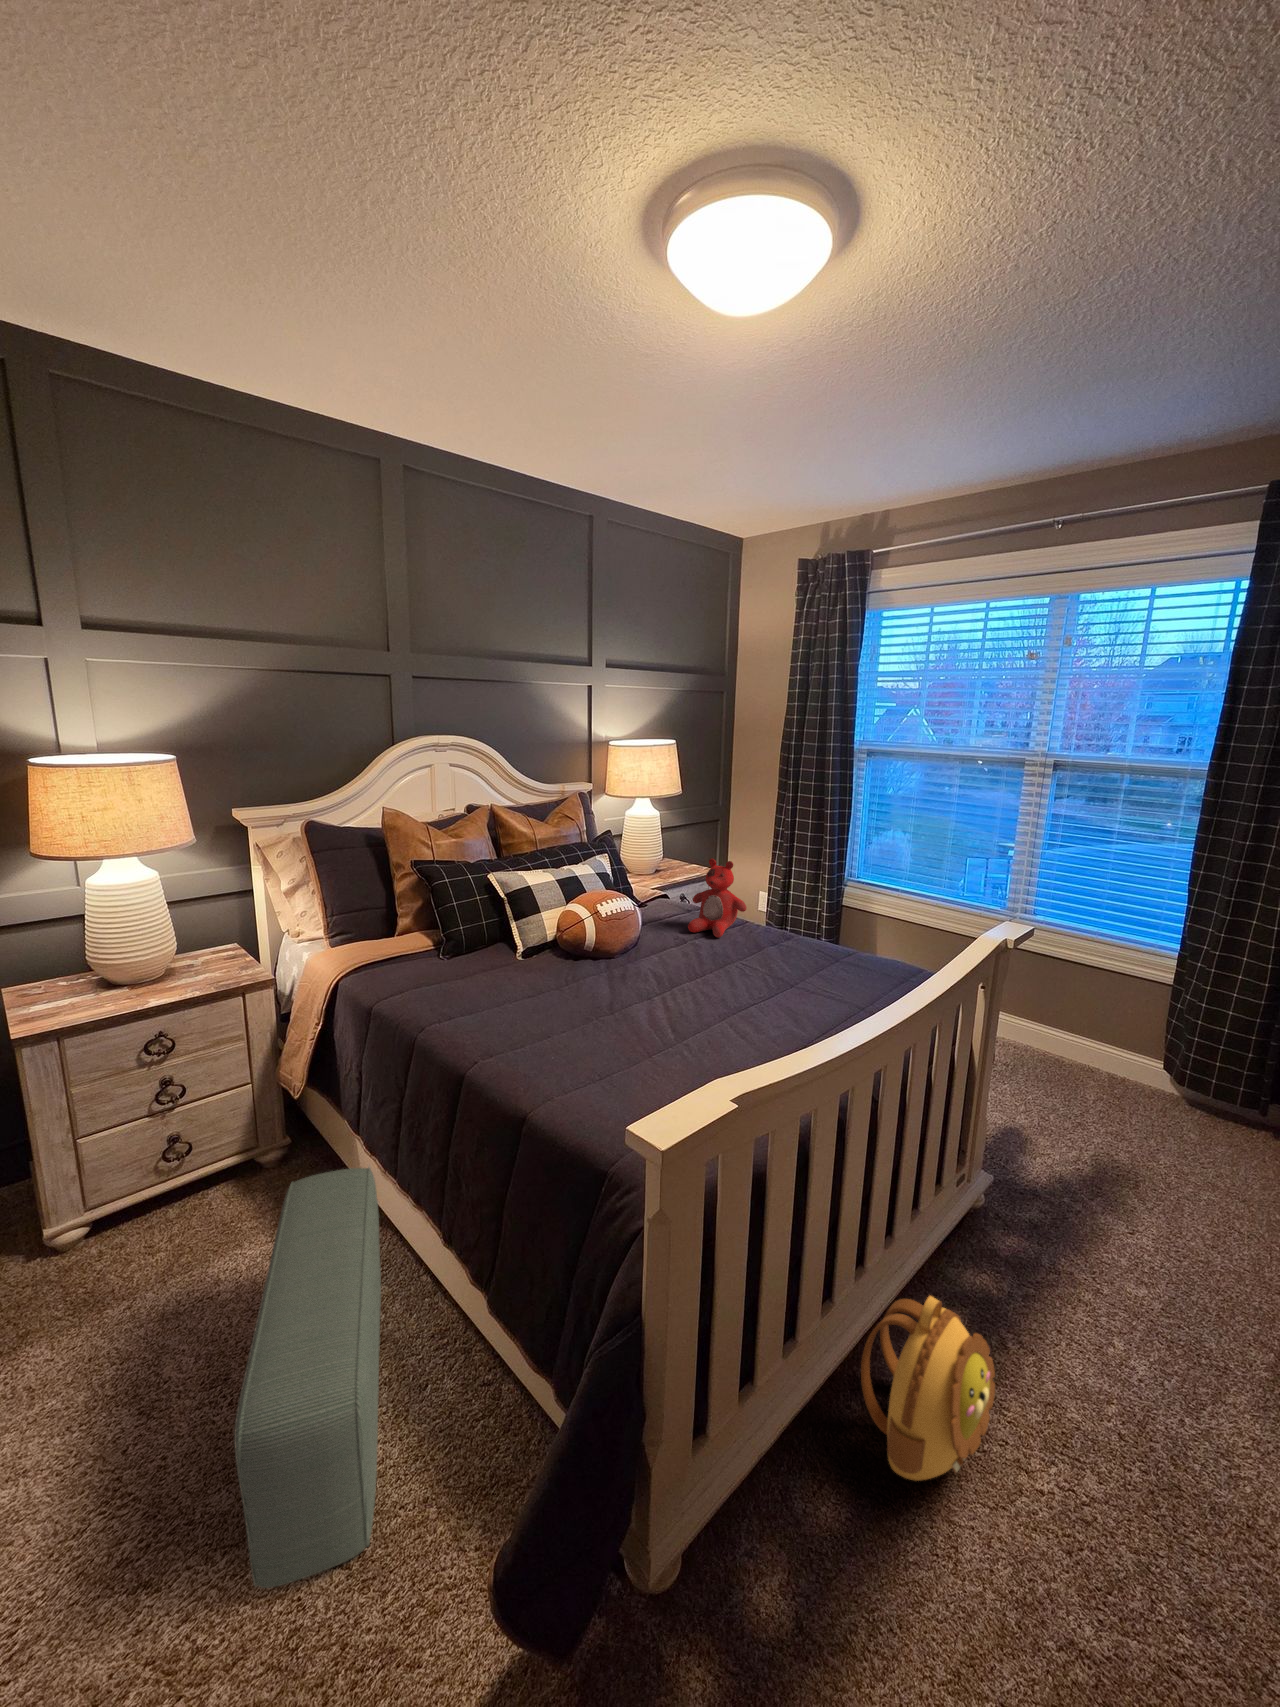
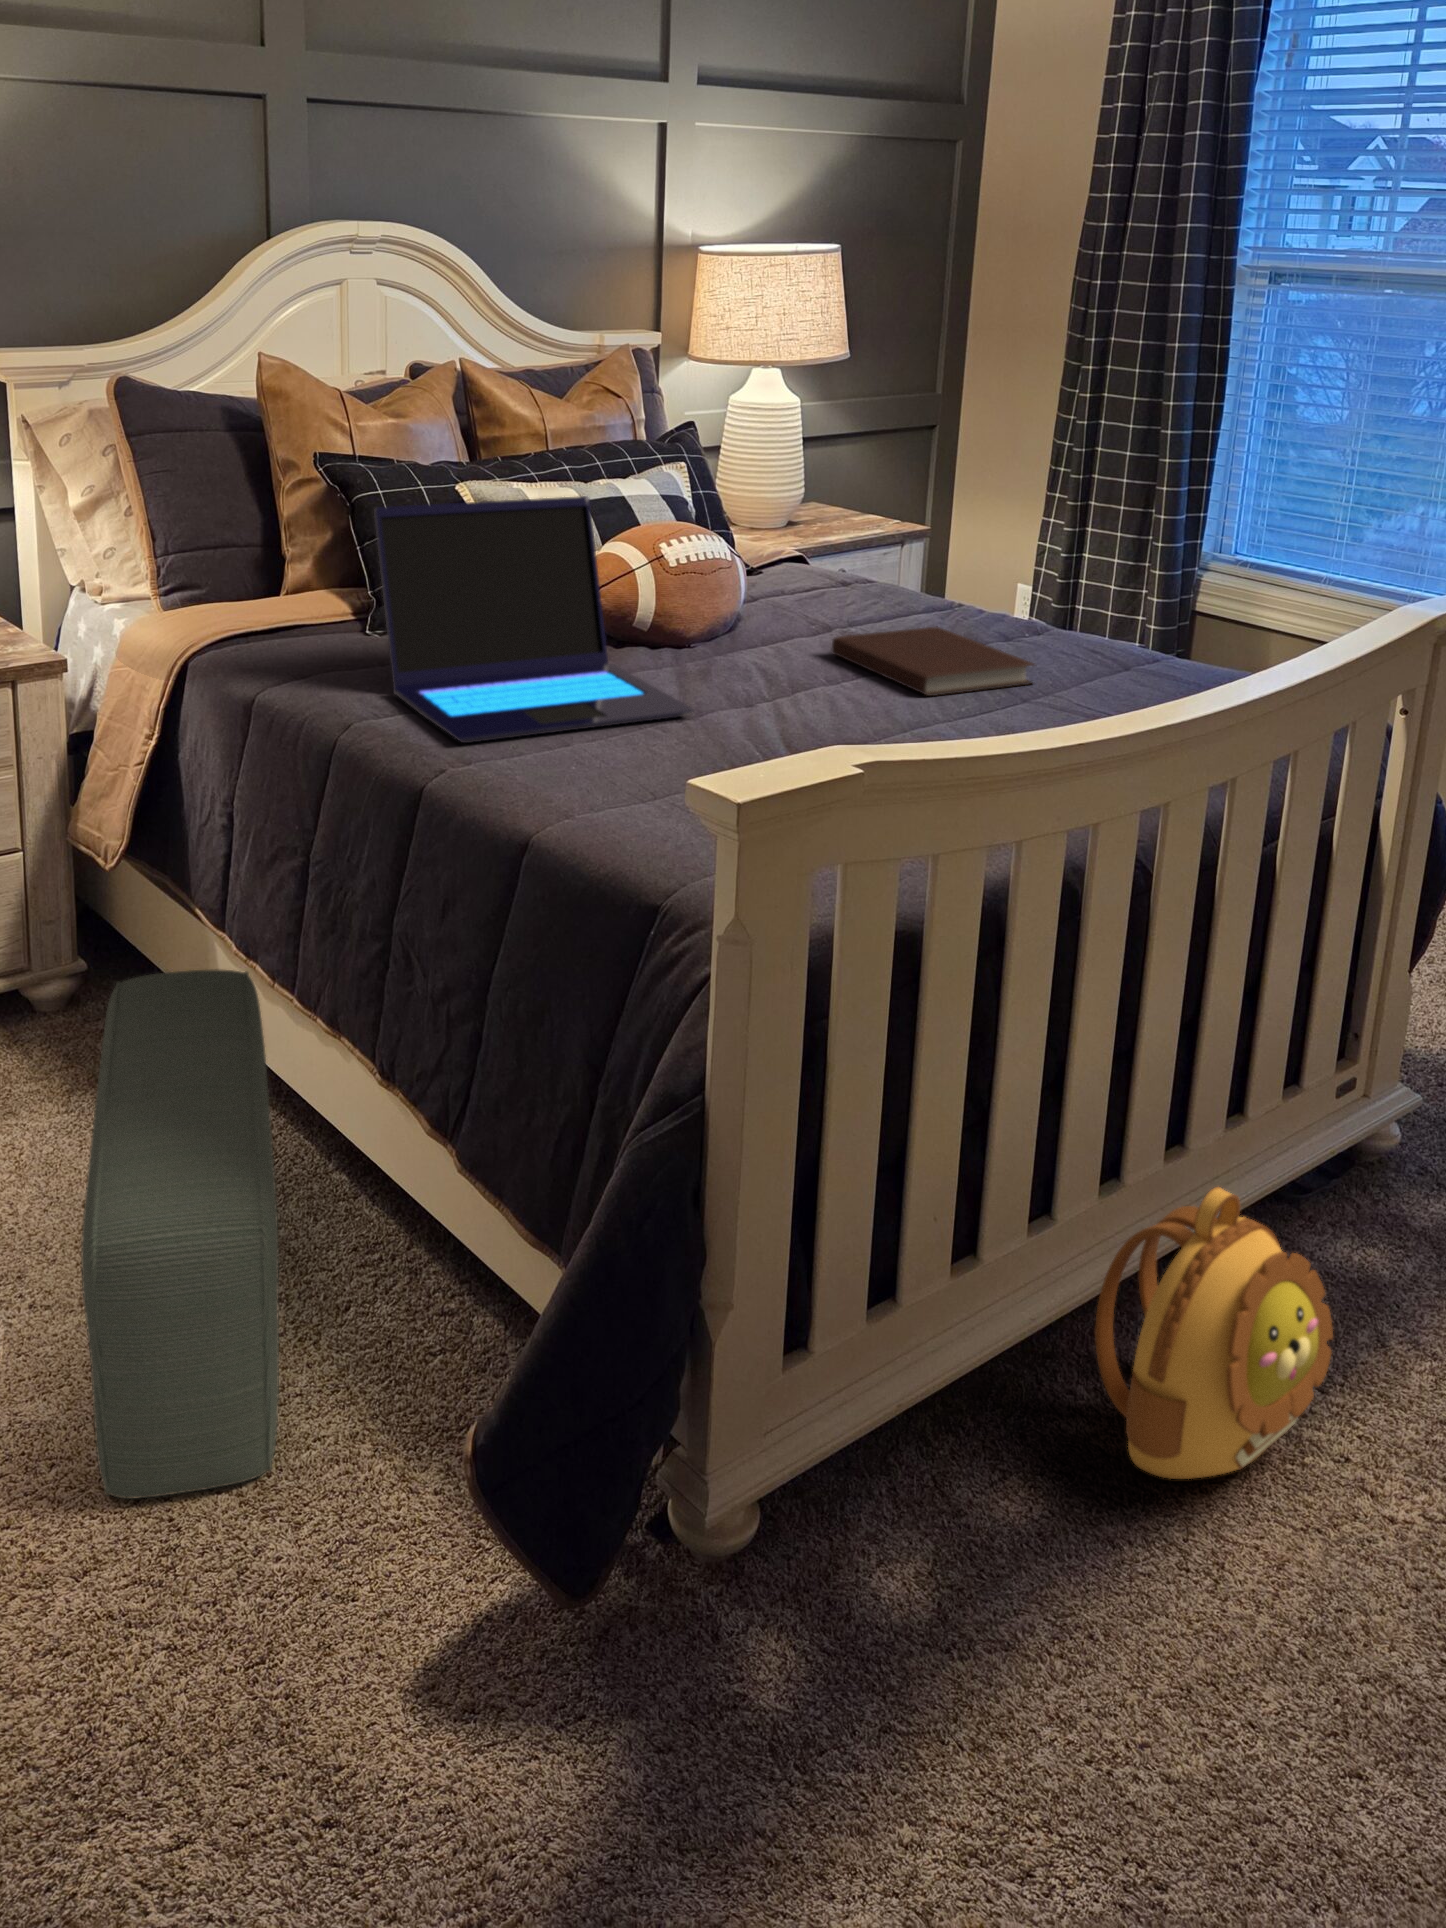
stuffed bear: present [688,859,747,937] -> none [847,472,967,628]
laptop: none [440,884,617,1038] -> present [374,496,694,743]
notebook: none [684,939,790,985] -> present [832,626,1034,696]

